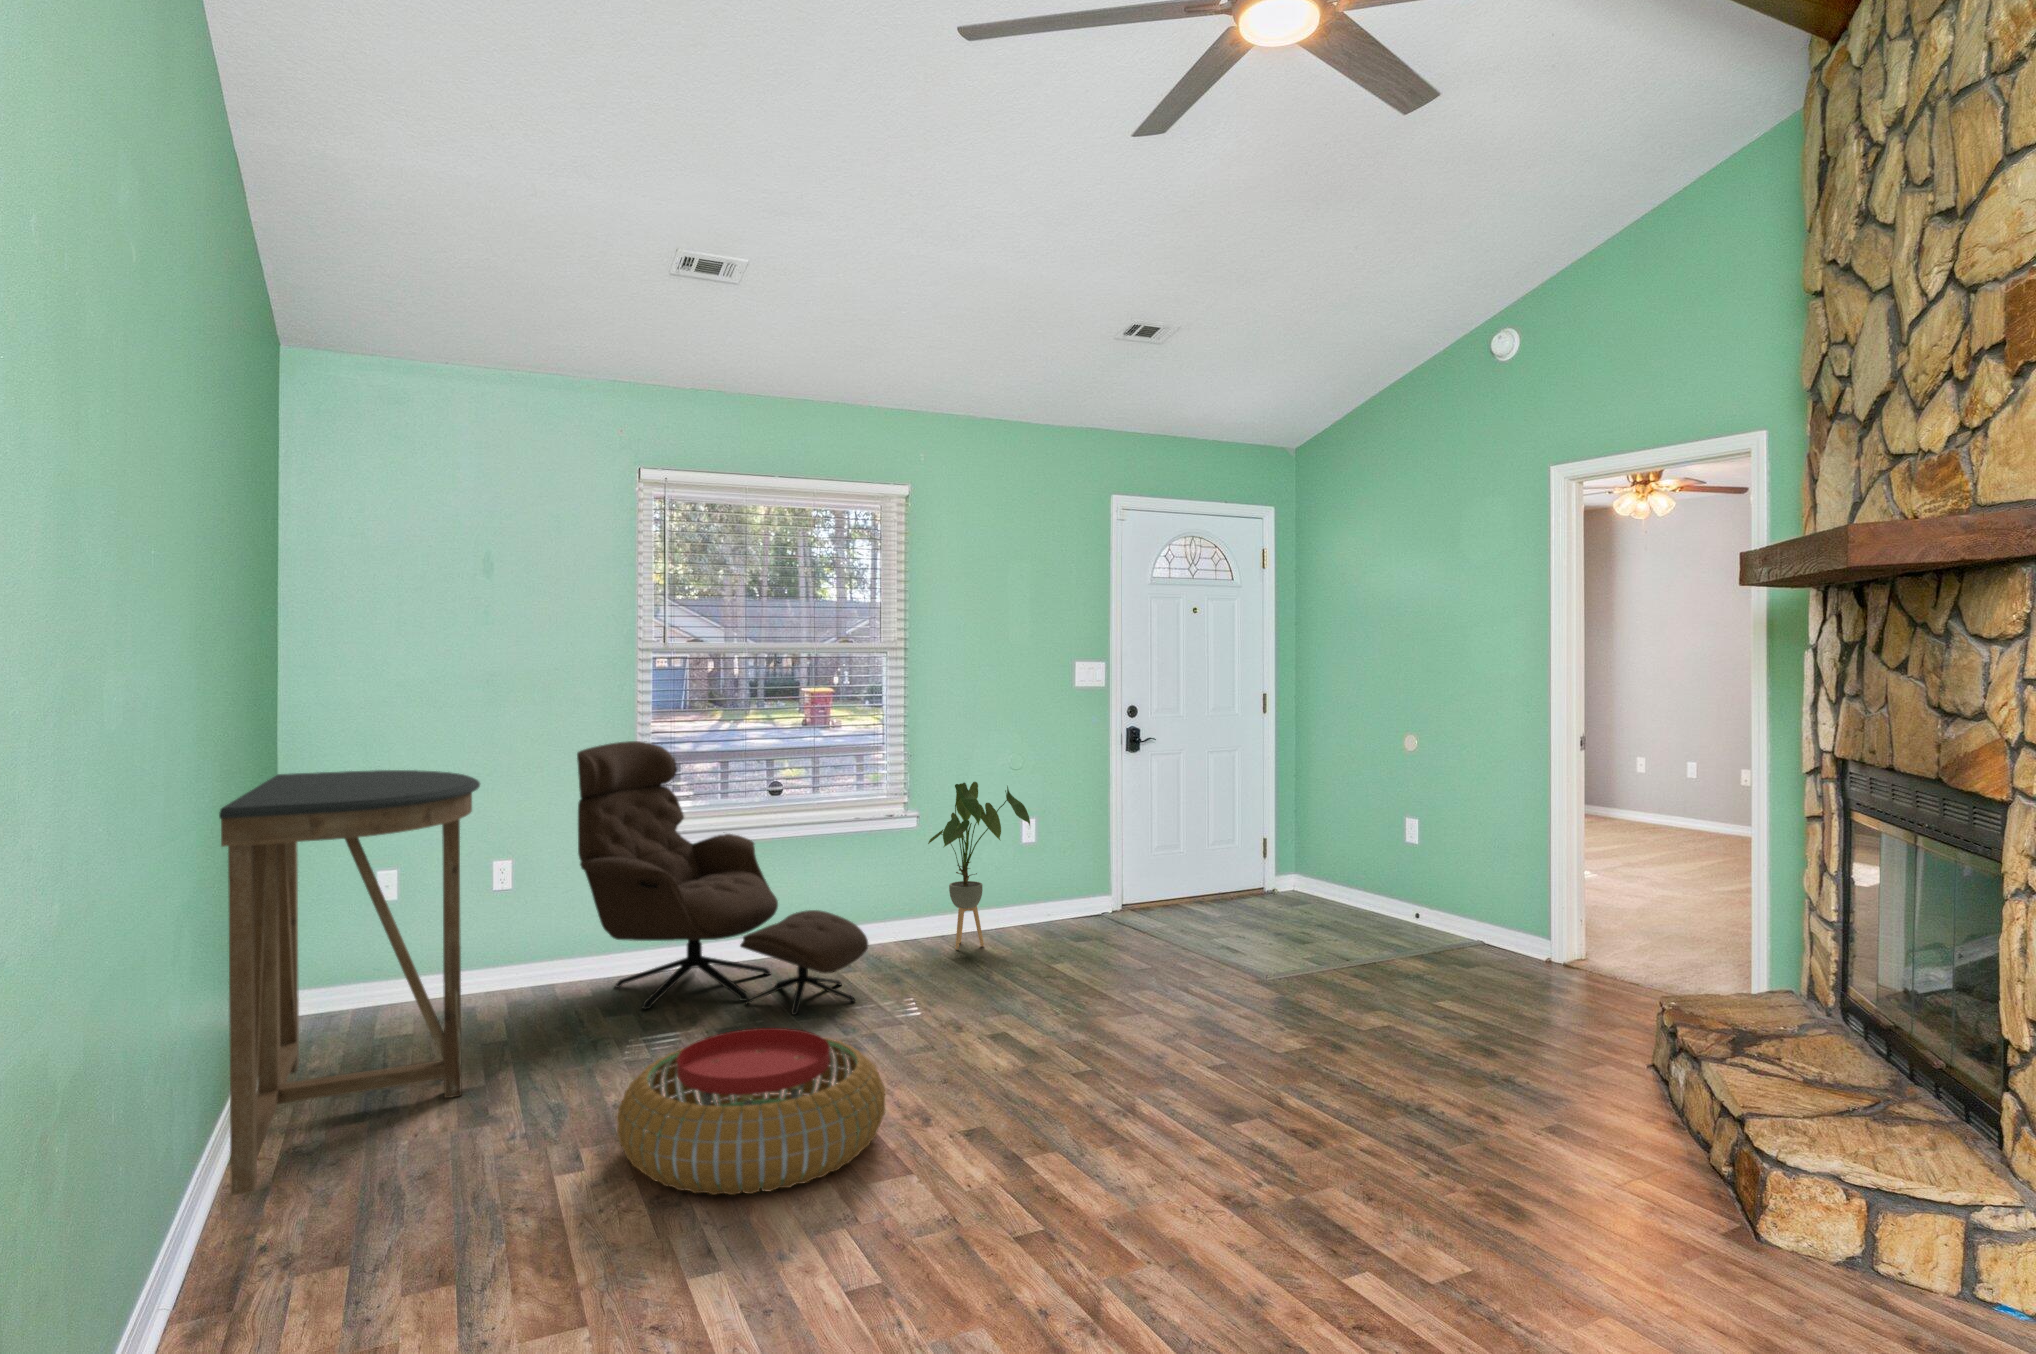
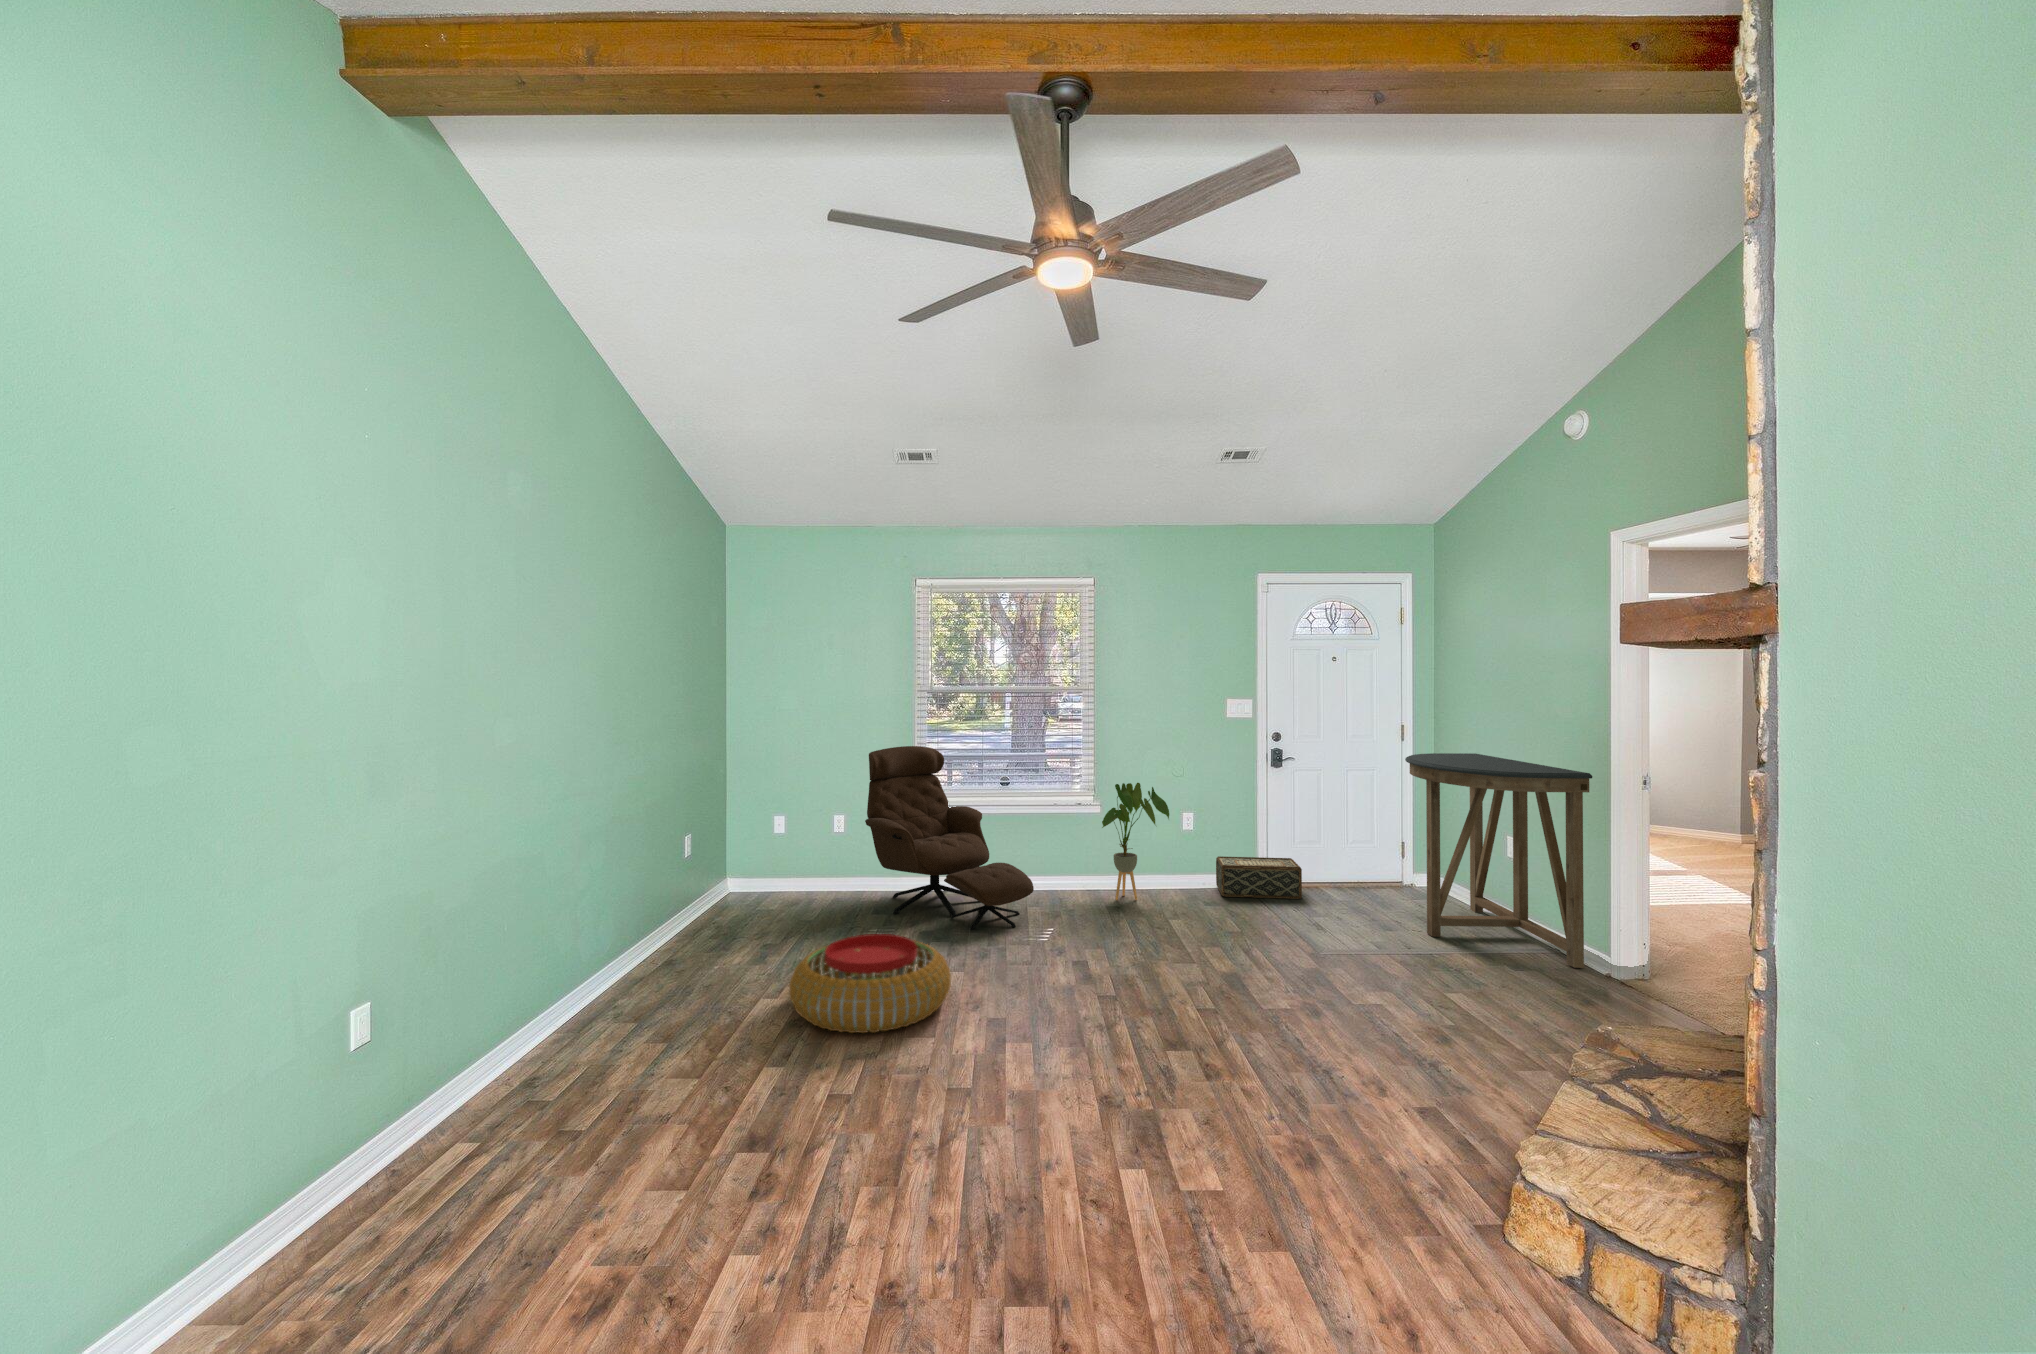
console table: present [219,770,480,1196] -> present [1405,753,1592,968]
woven basket: none [1062,871,1176,928] -> present [1216,856,1302,899]

